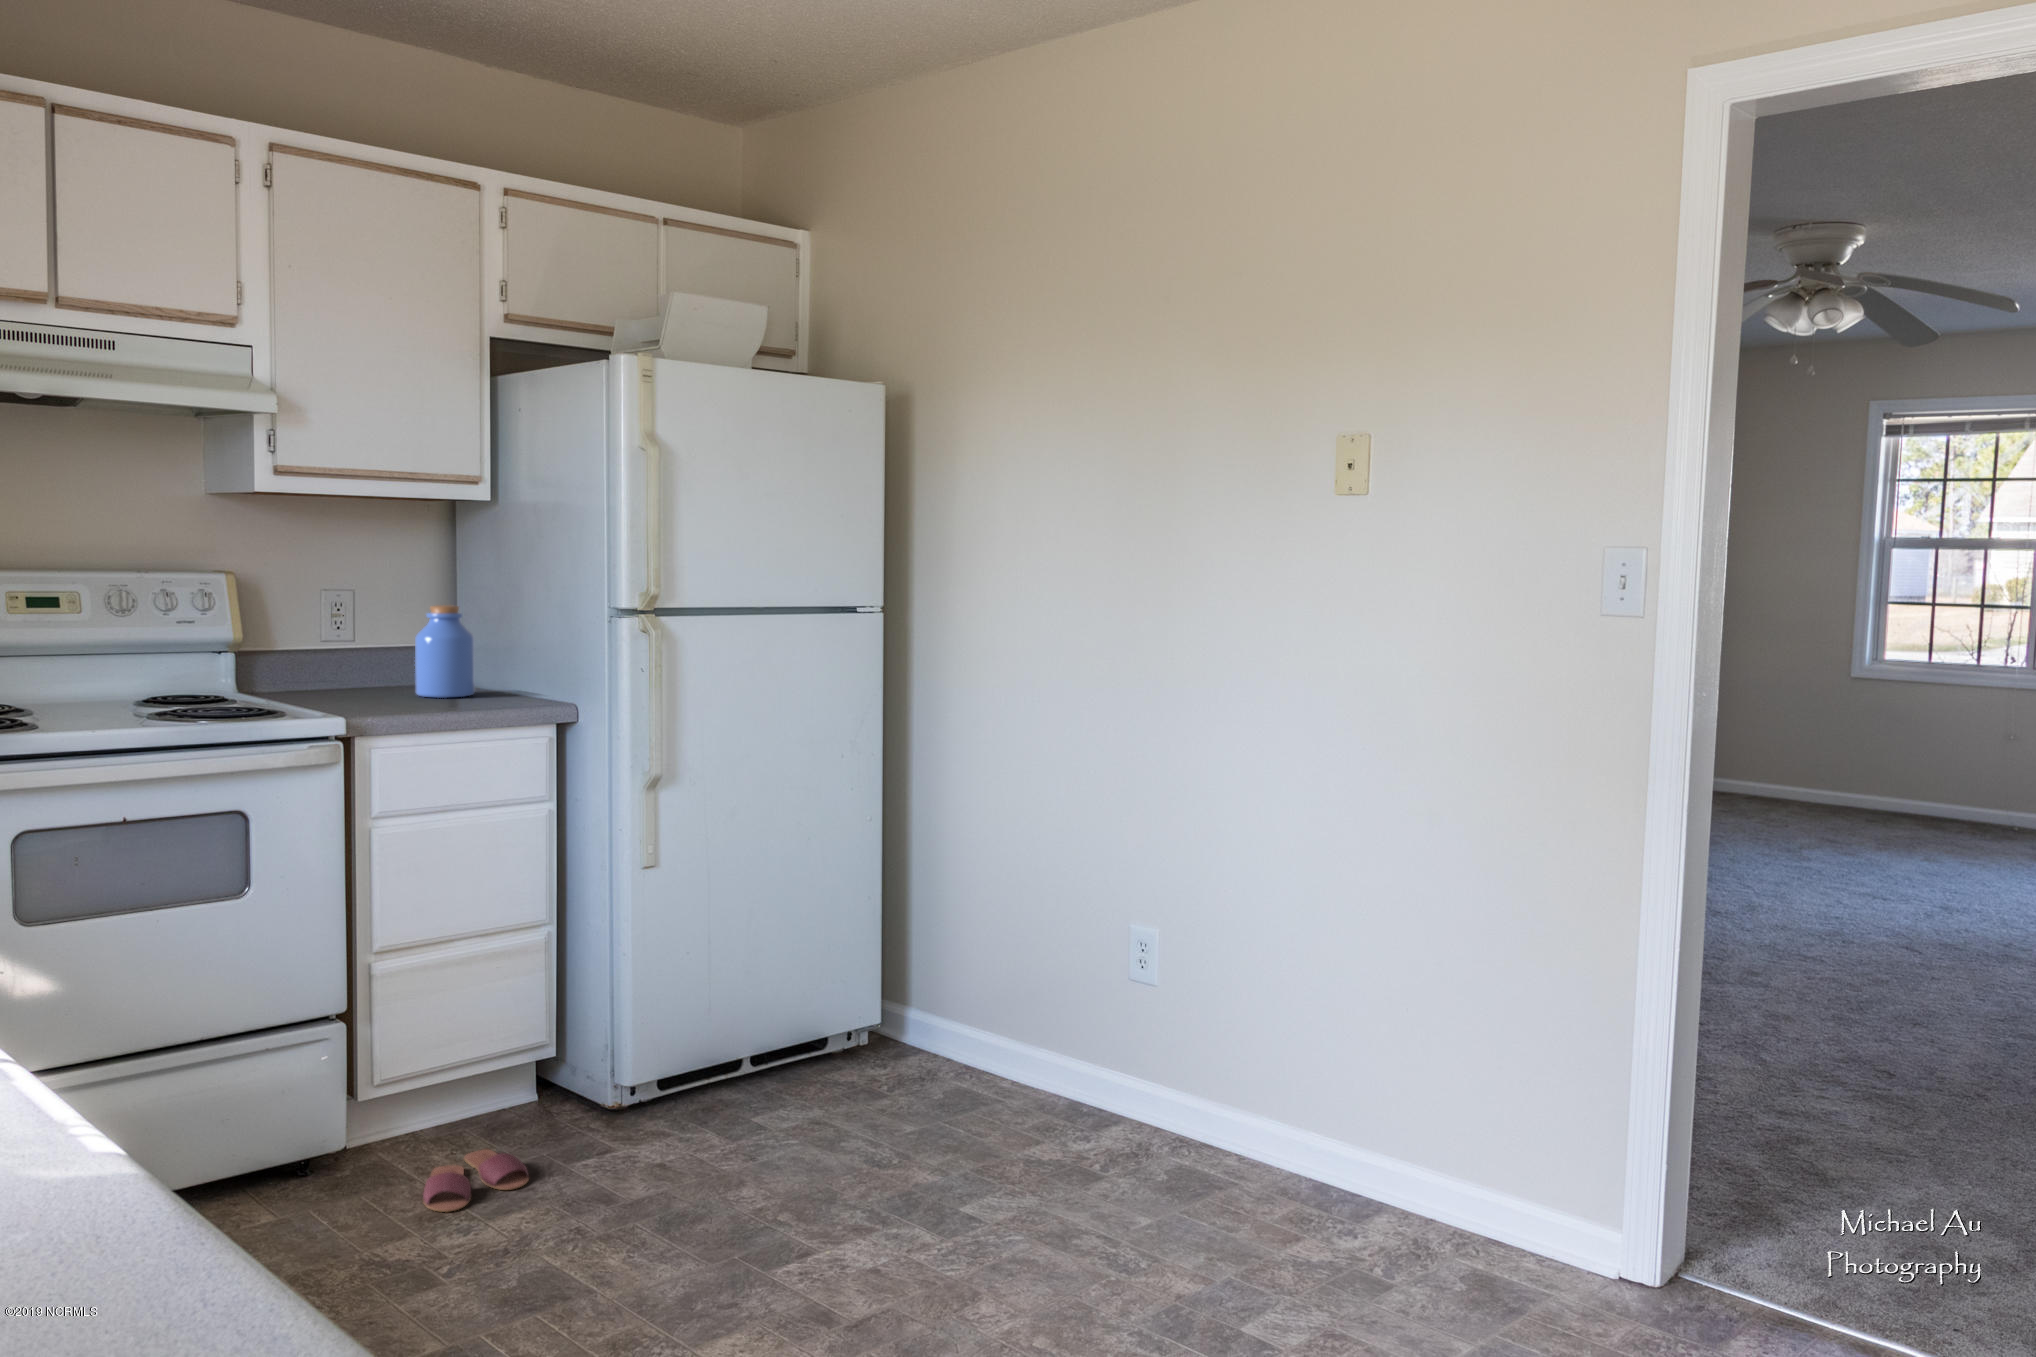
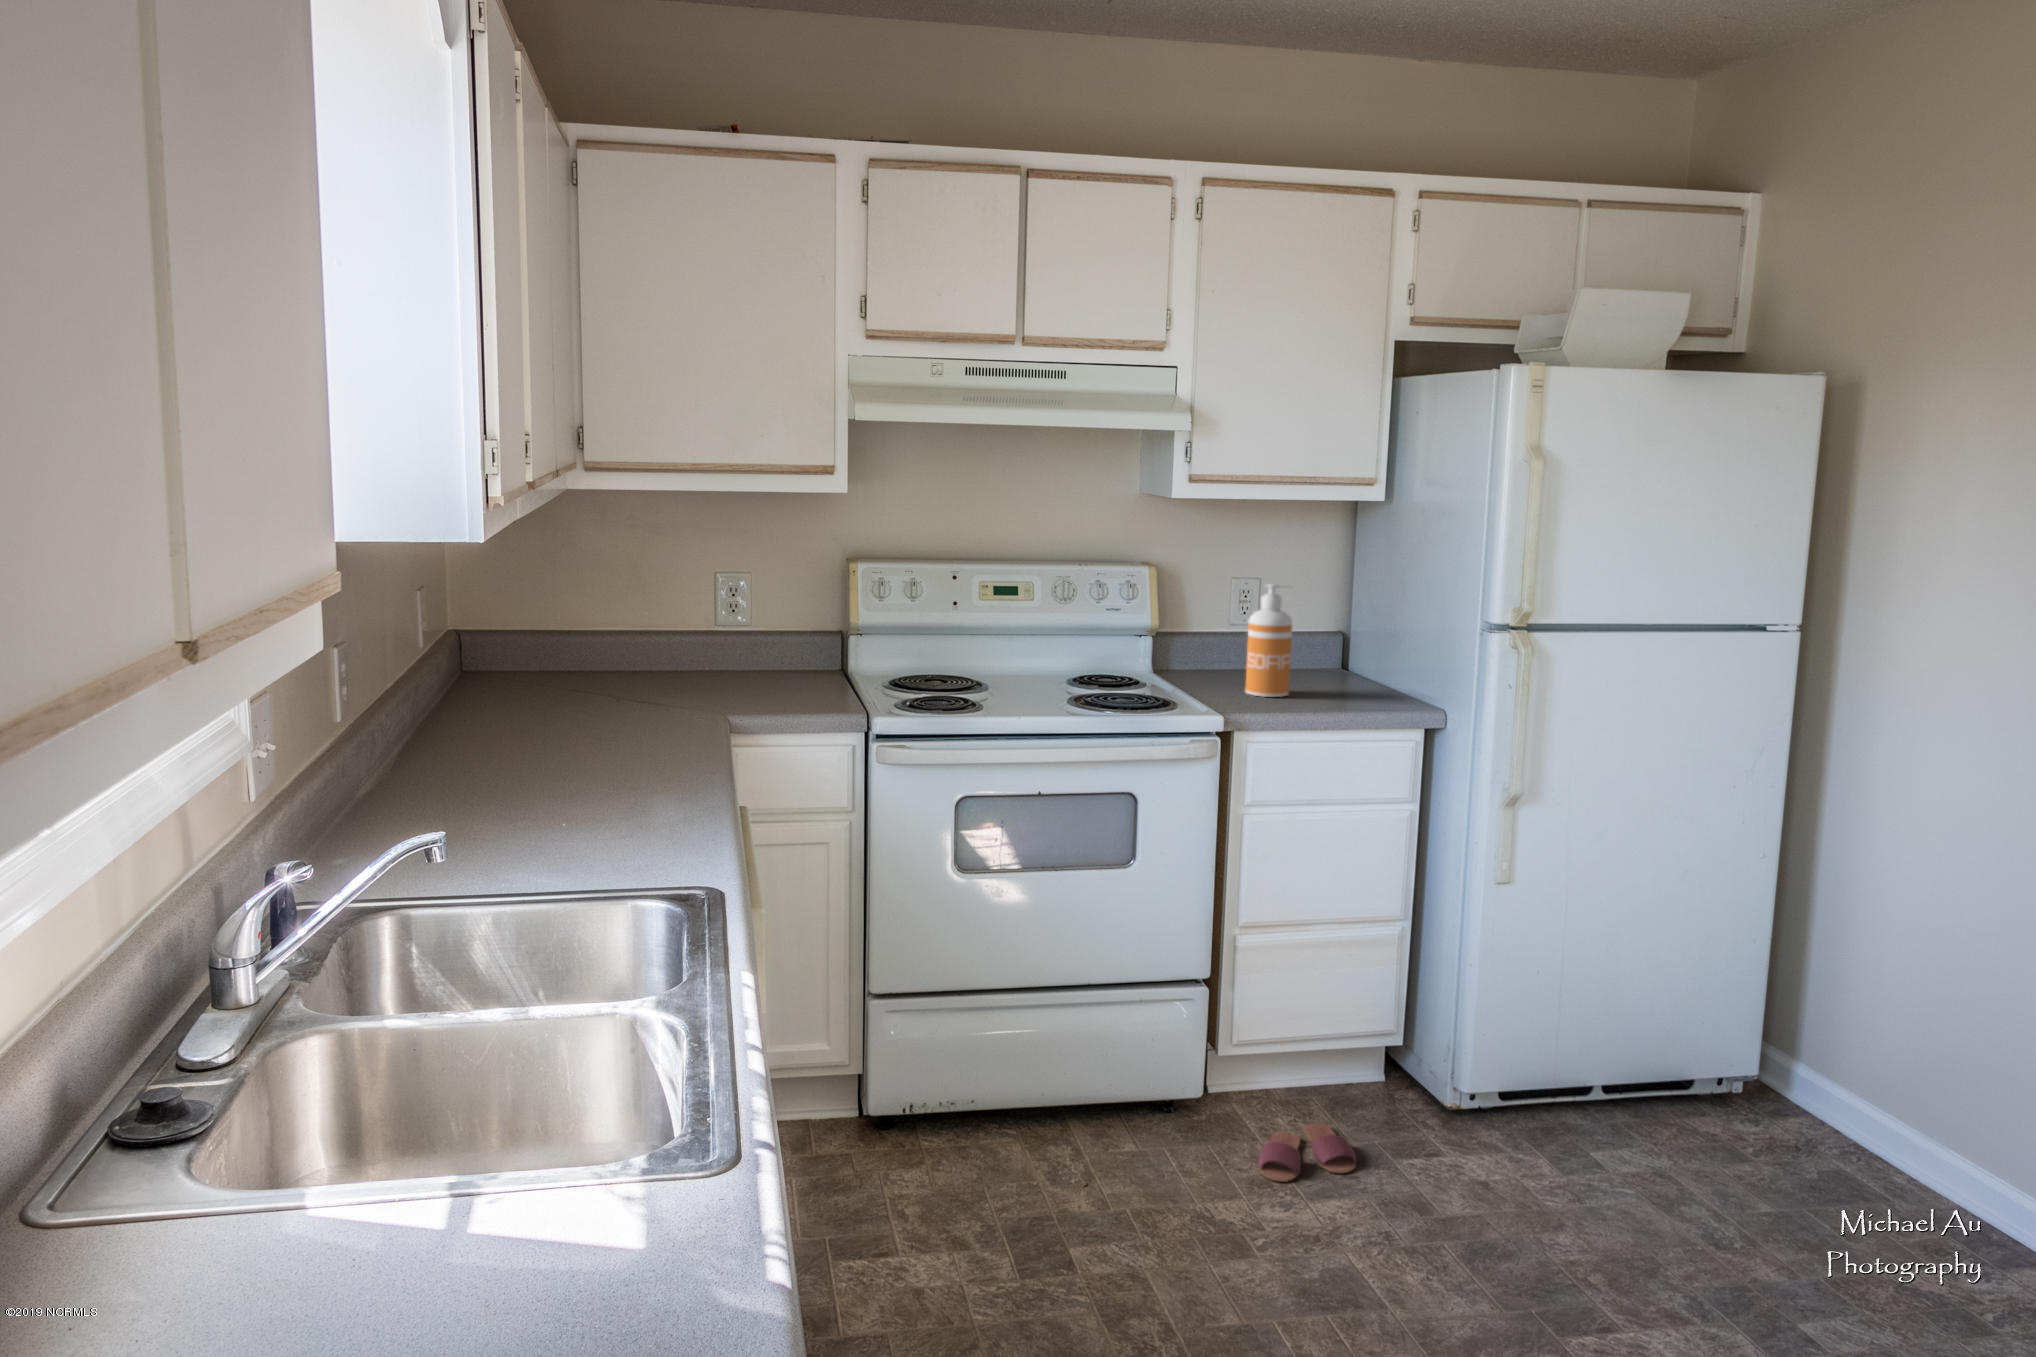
soap dispenser: none [355,585,406,706] -> present [1245,584,1292,697]
jar: present [415,605,475,698] -> none [1302,602,1359,690]

